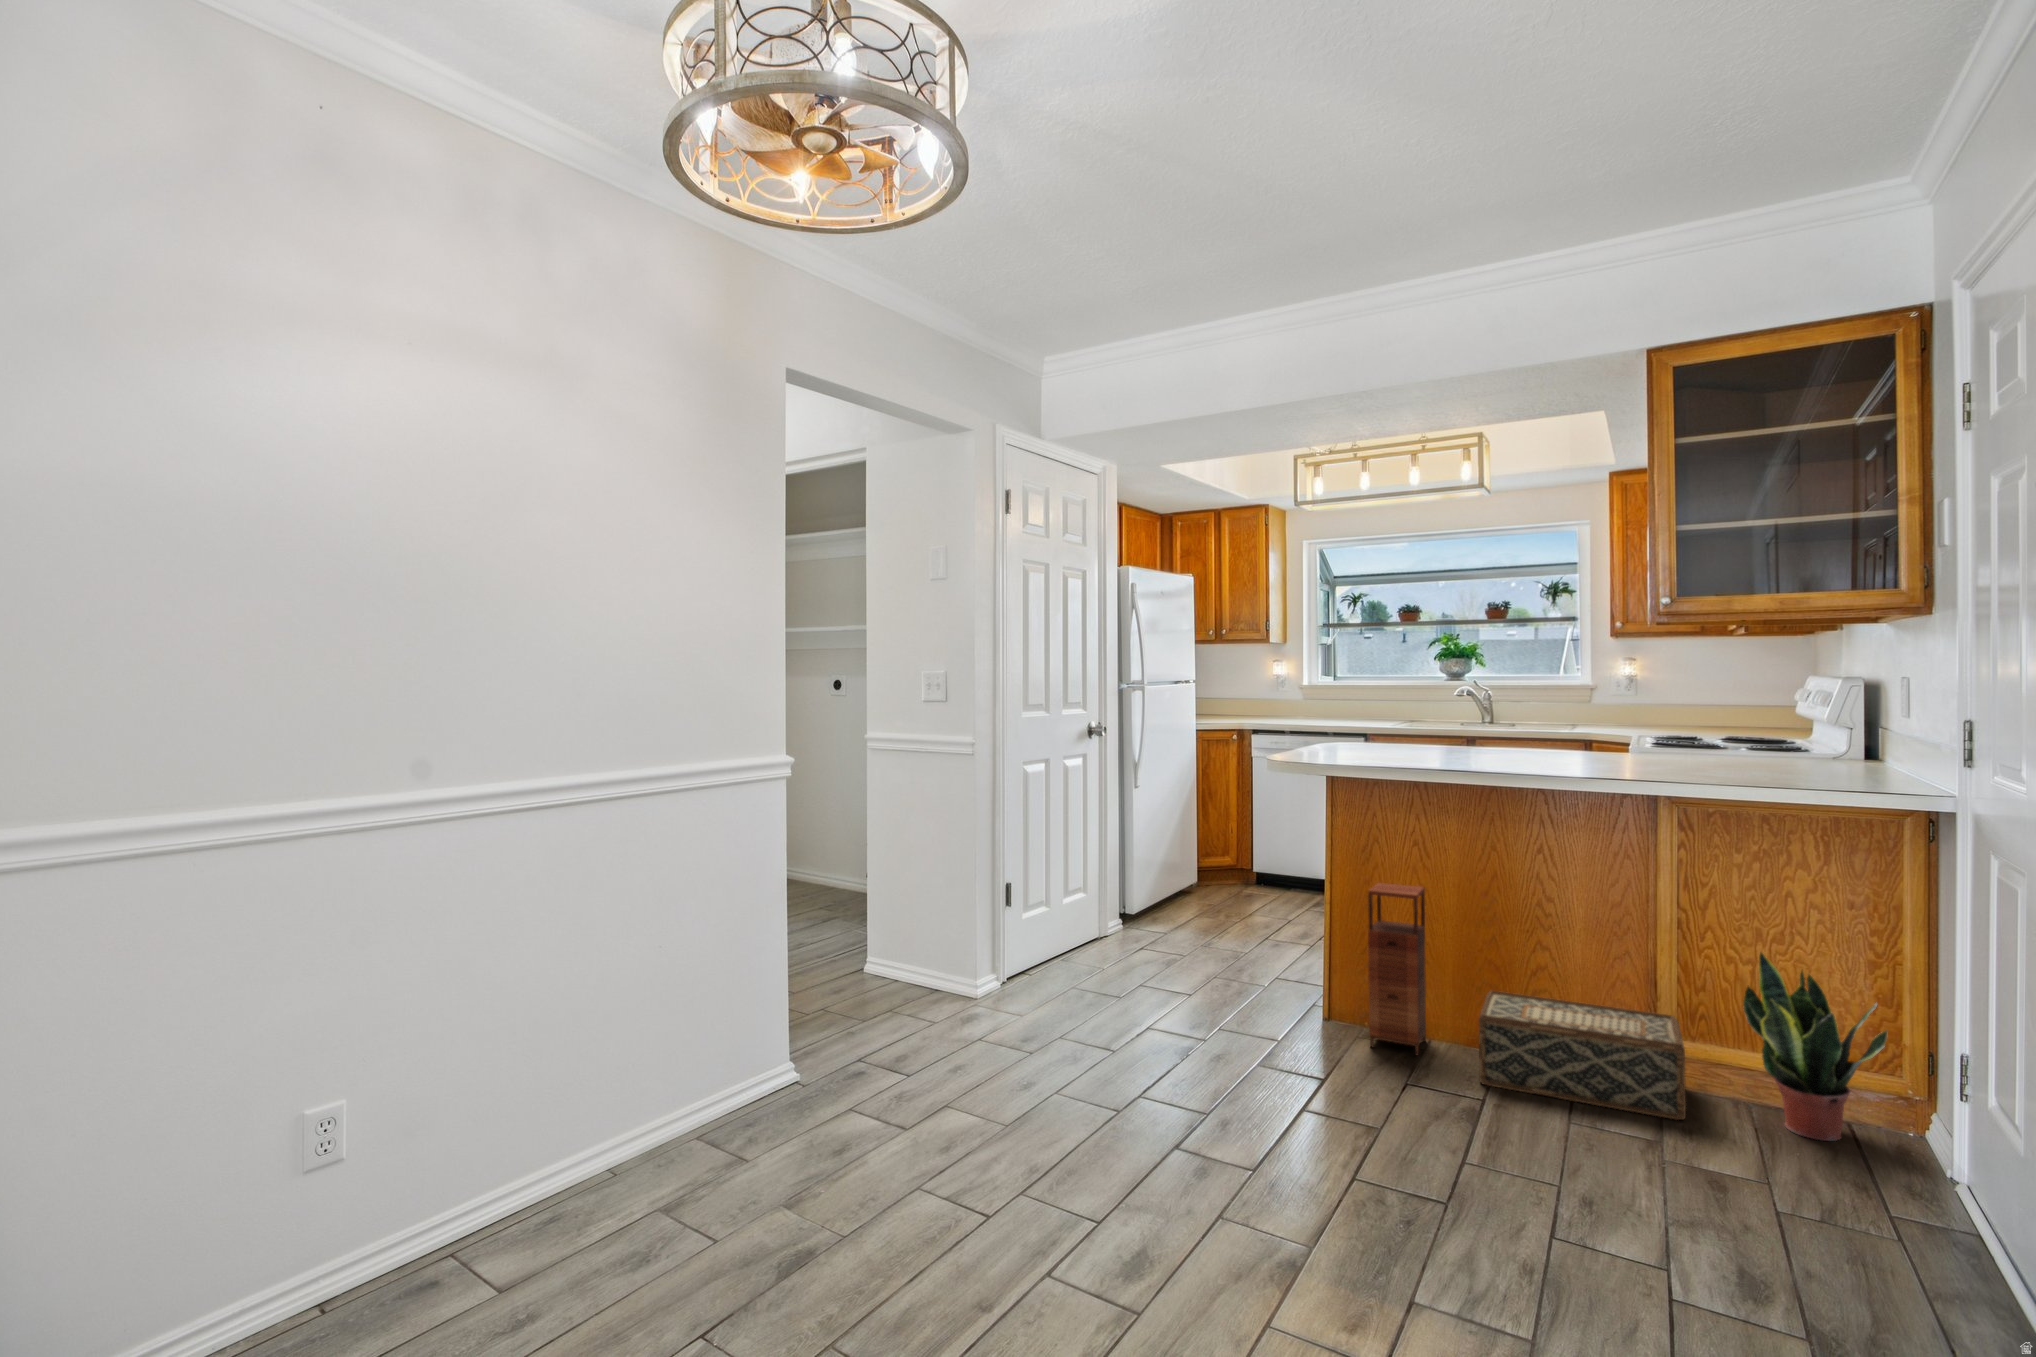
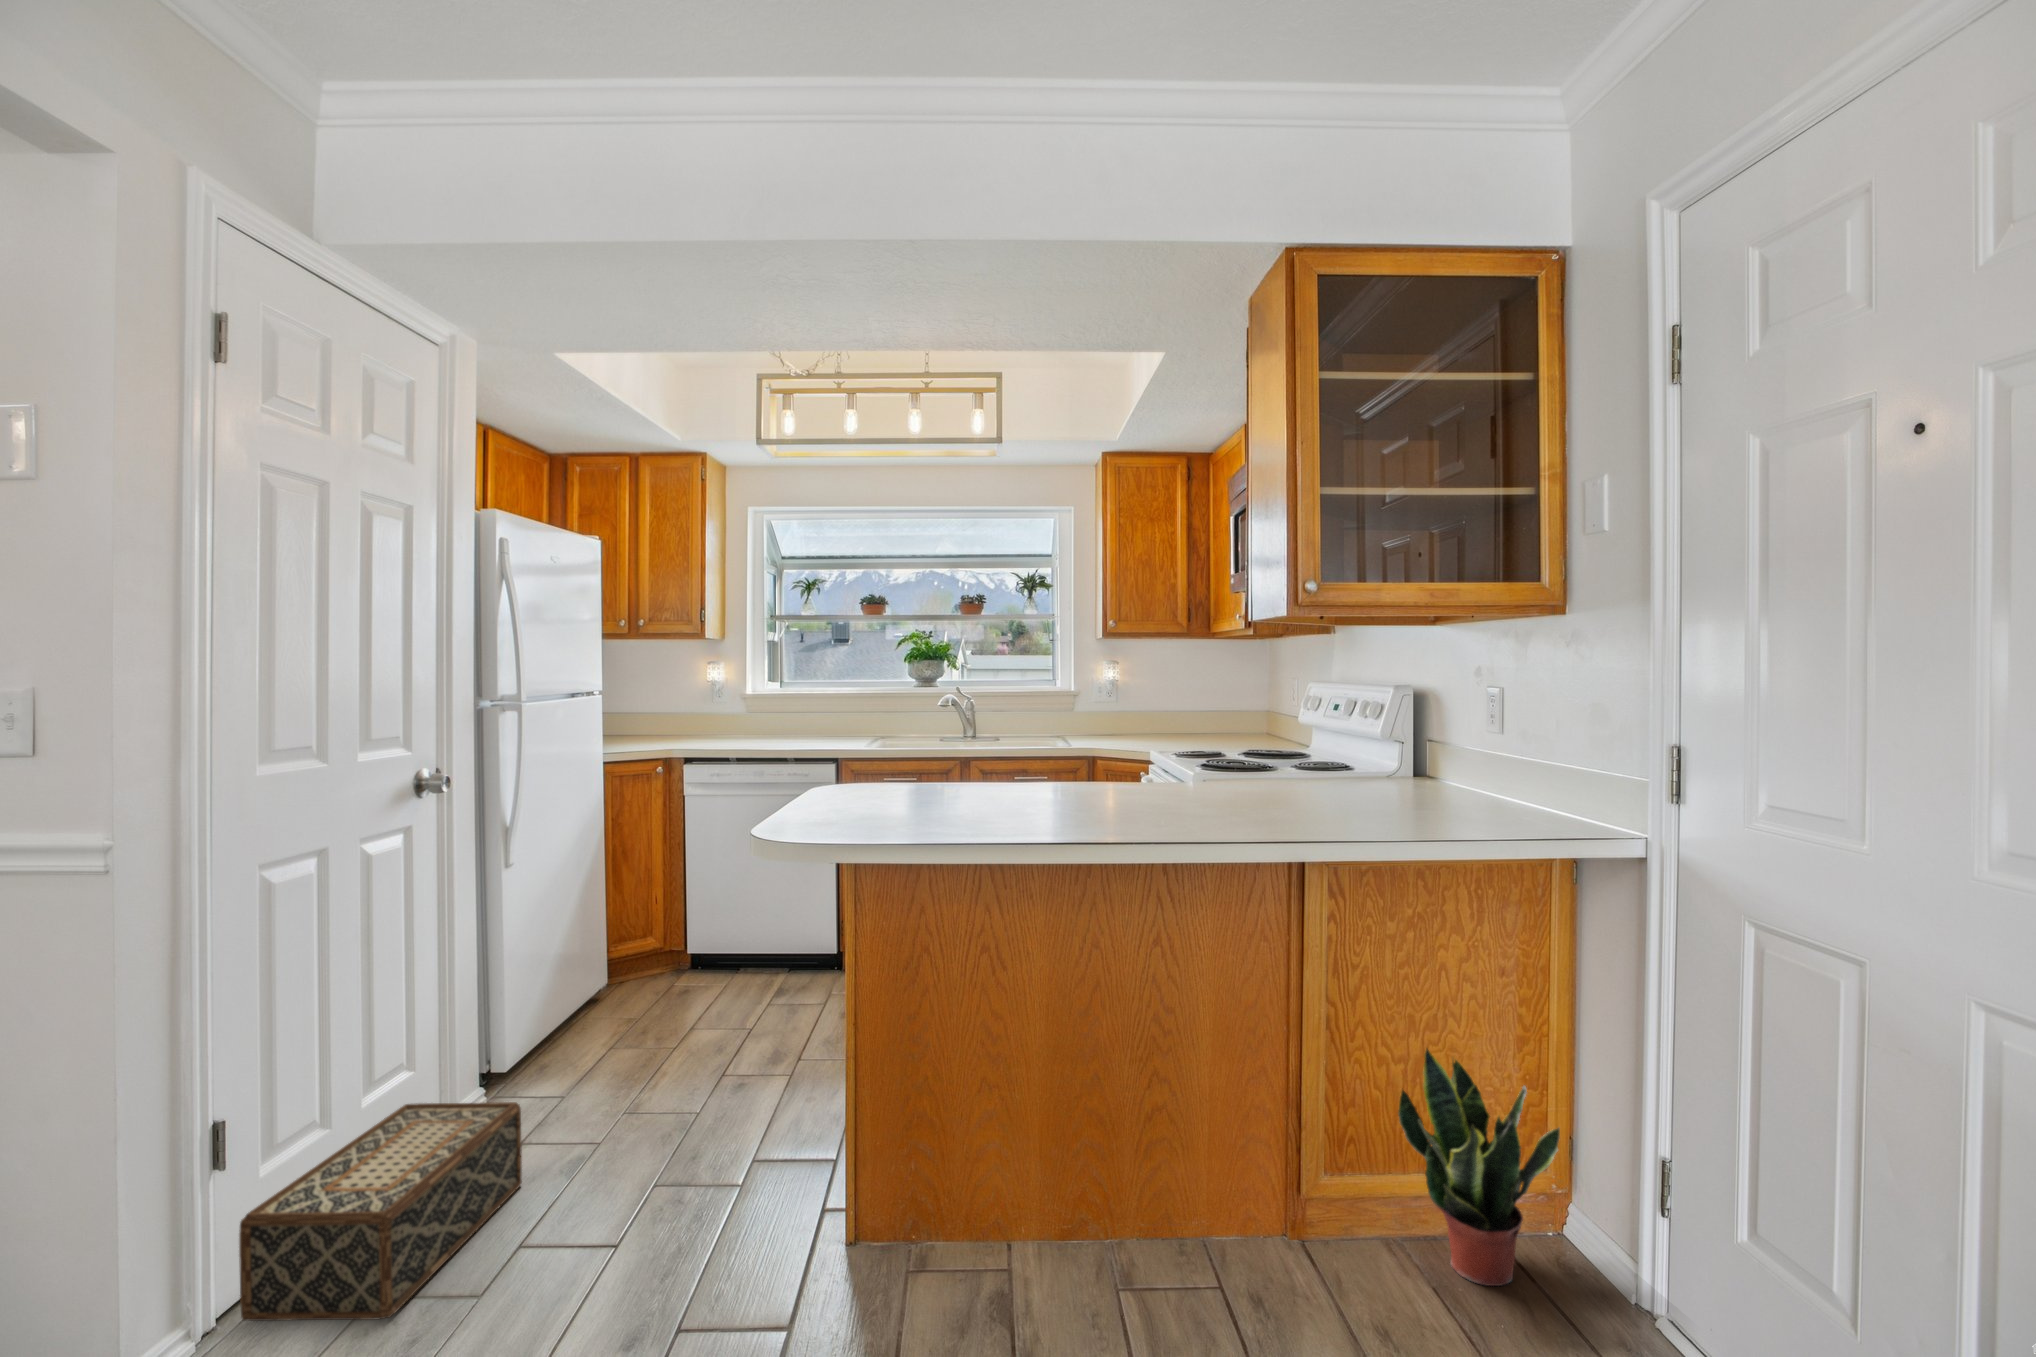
storage cabinet: present [1368,883,1426,1055] -> none [933,1009,1009,1289]
woven basket: present [1479,990,1686,1120] -> present [239,1102,522,1321]

